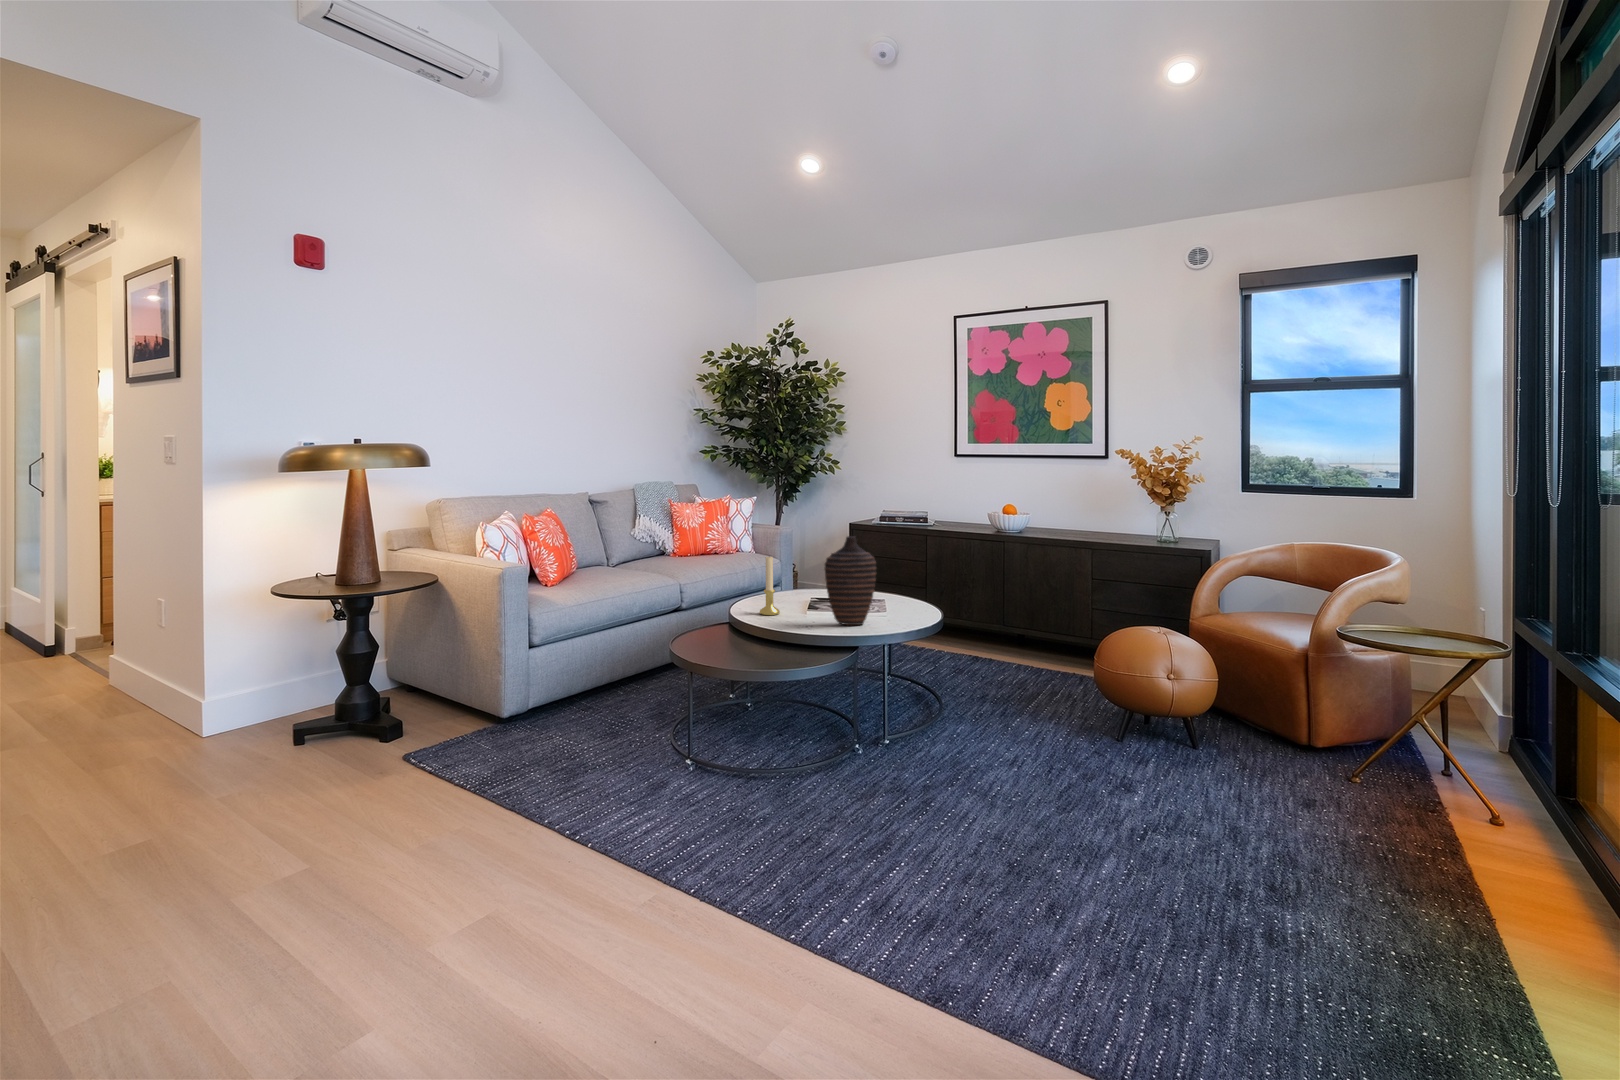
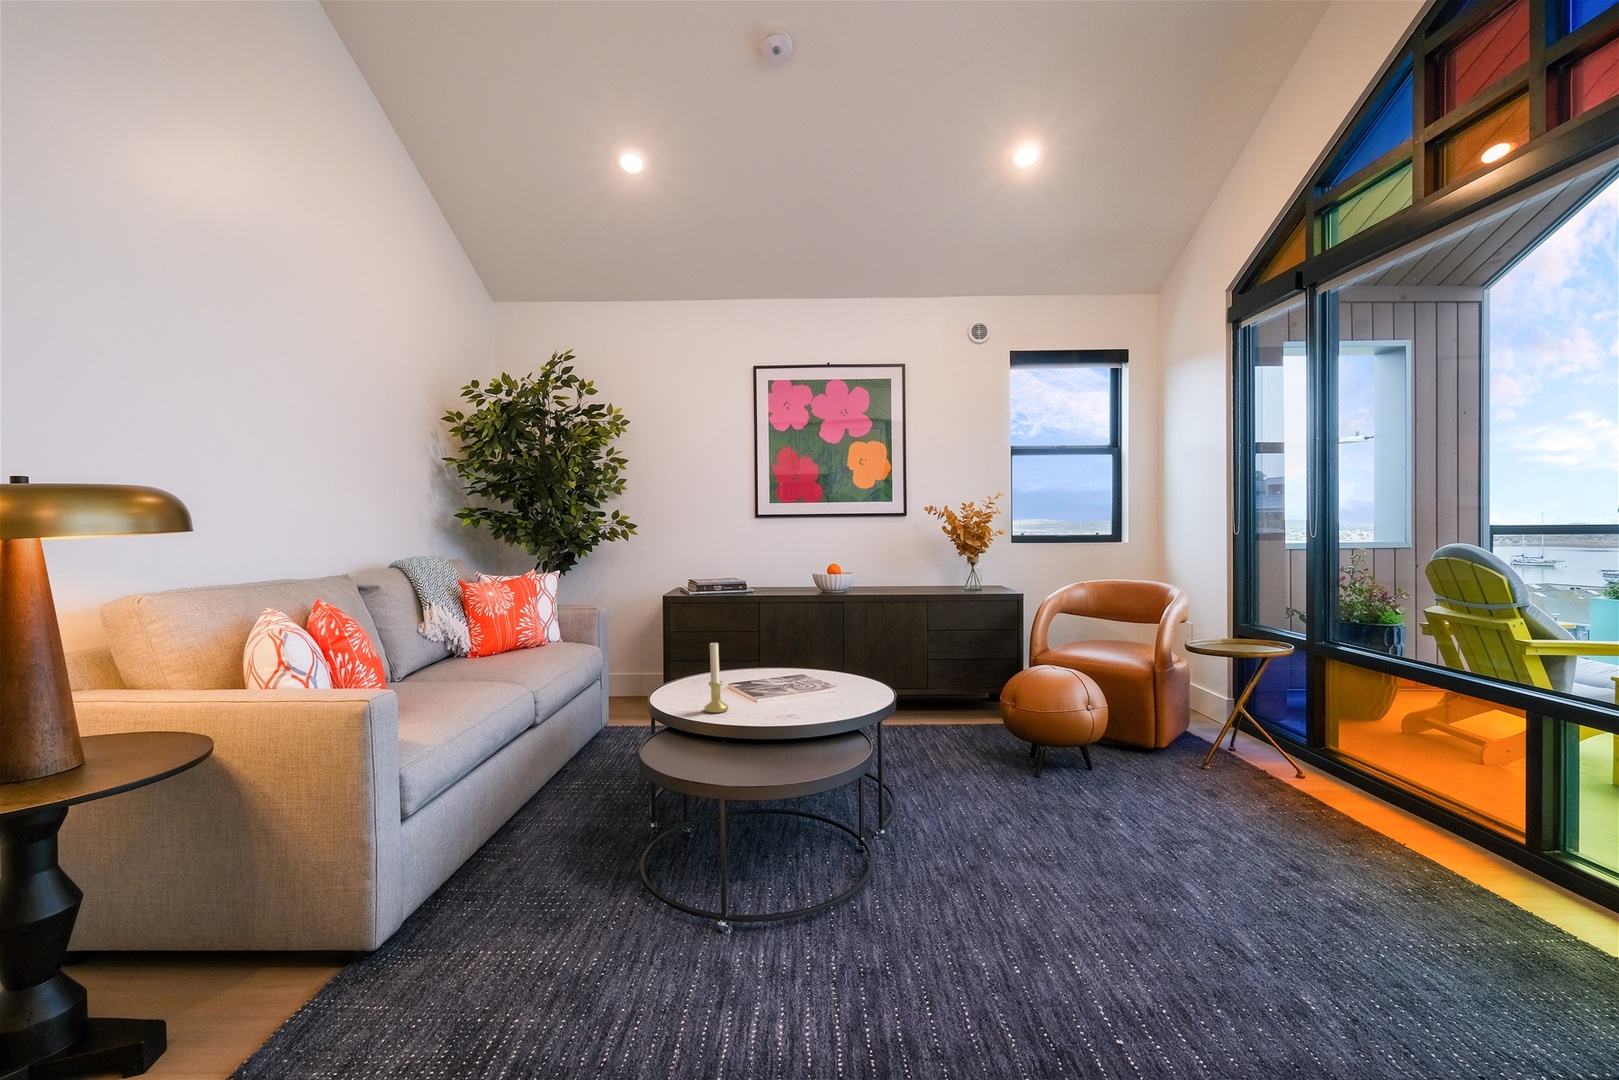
decorative vase: present [825,536,876,625] -> none [801,611,850,711]

